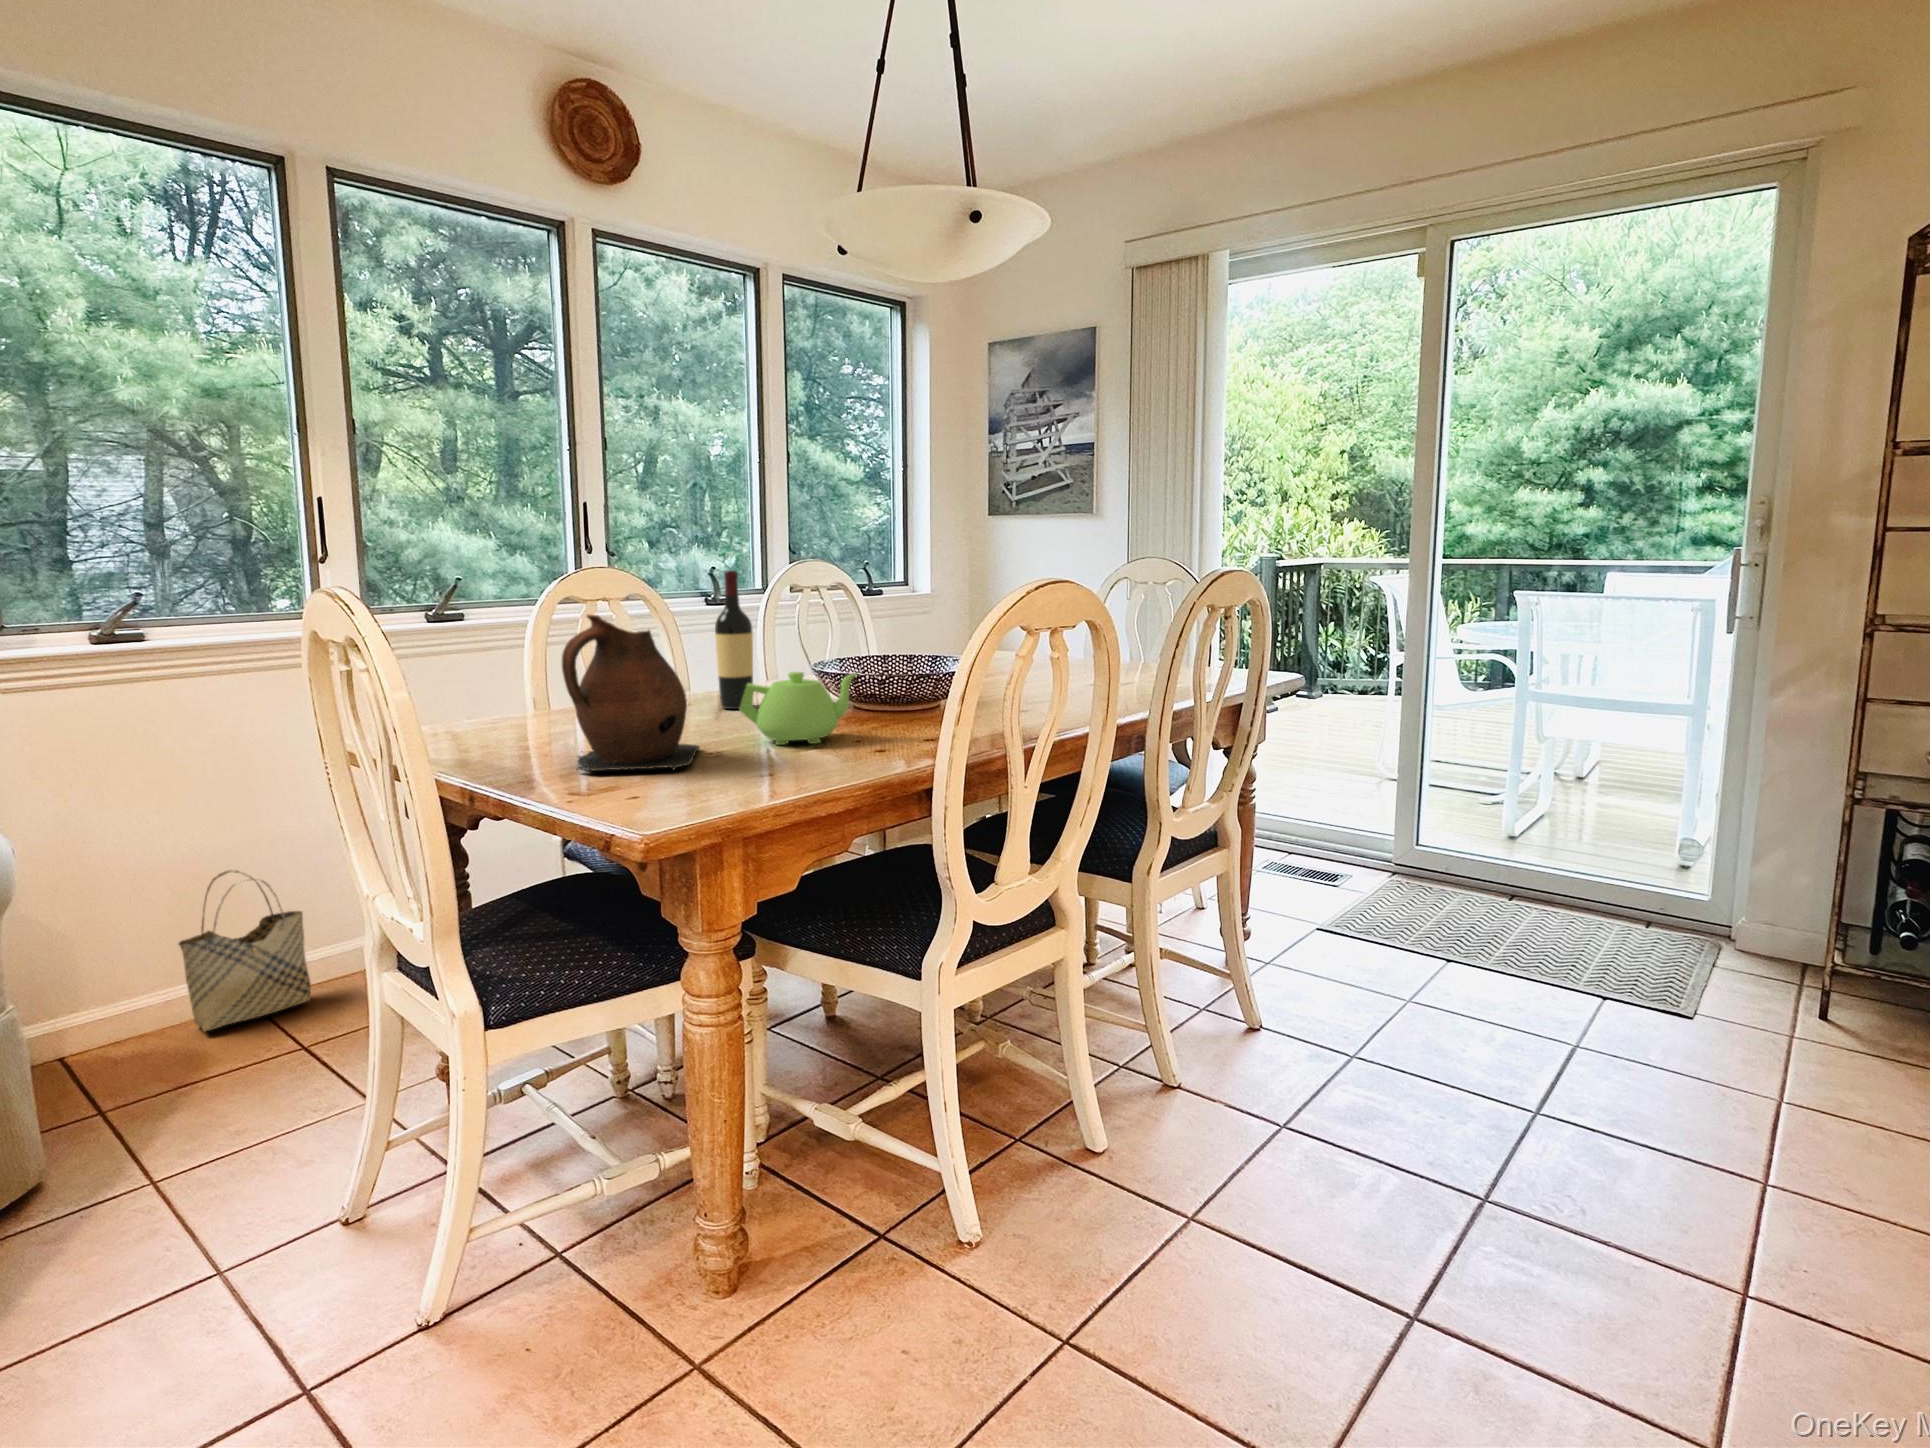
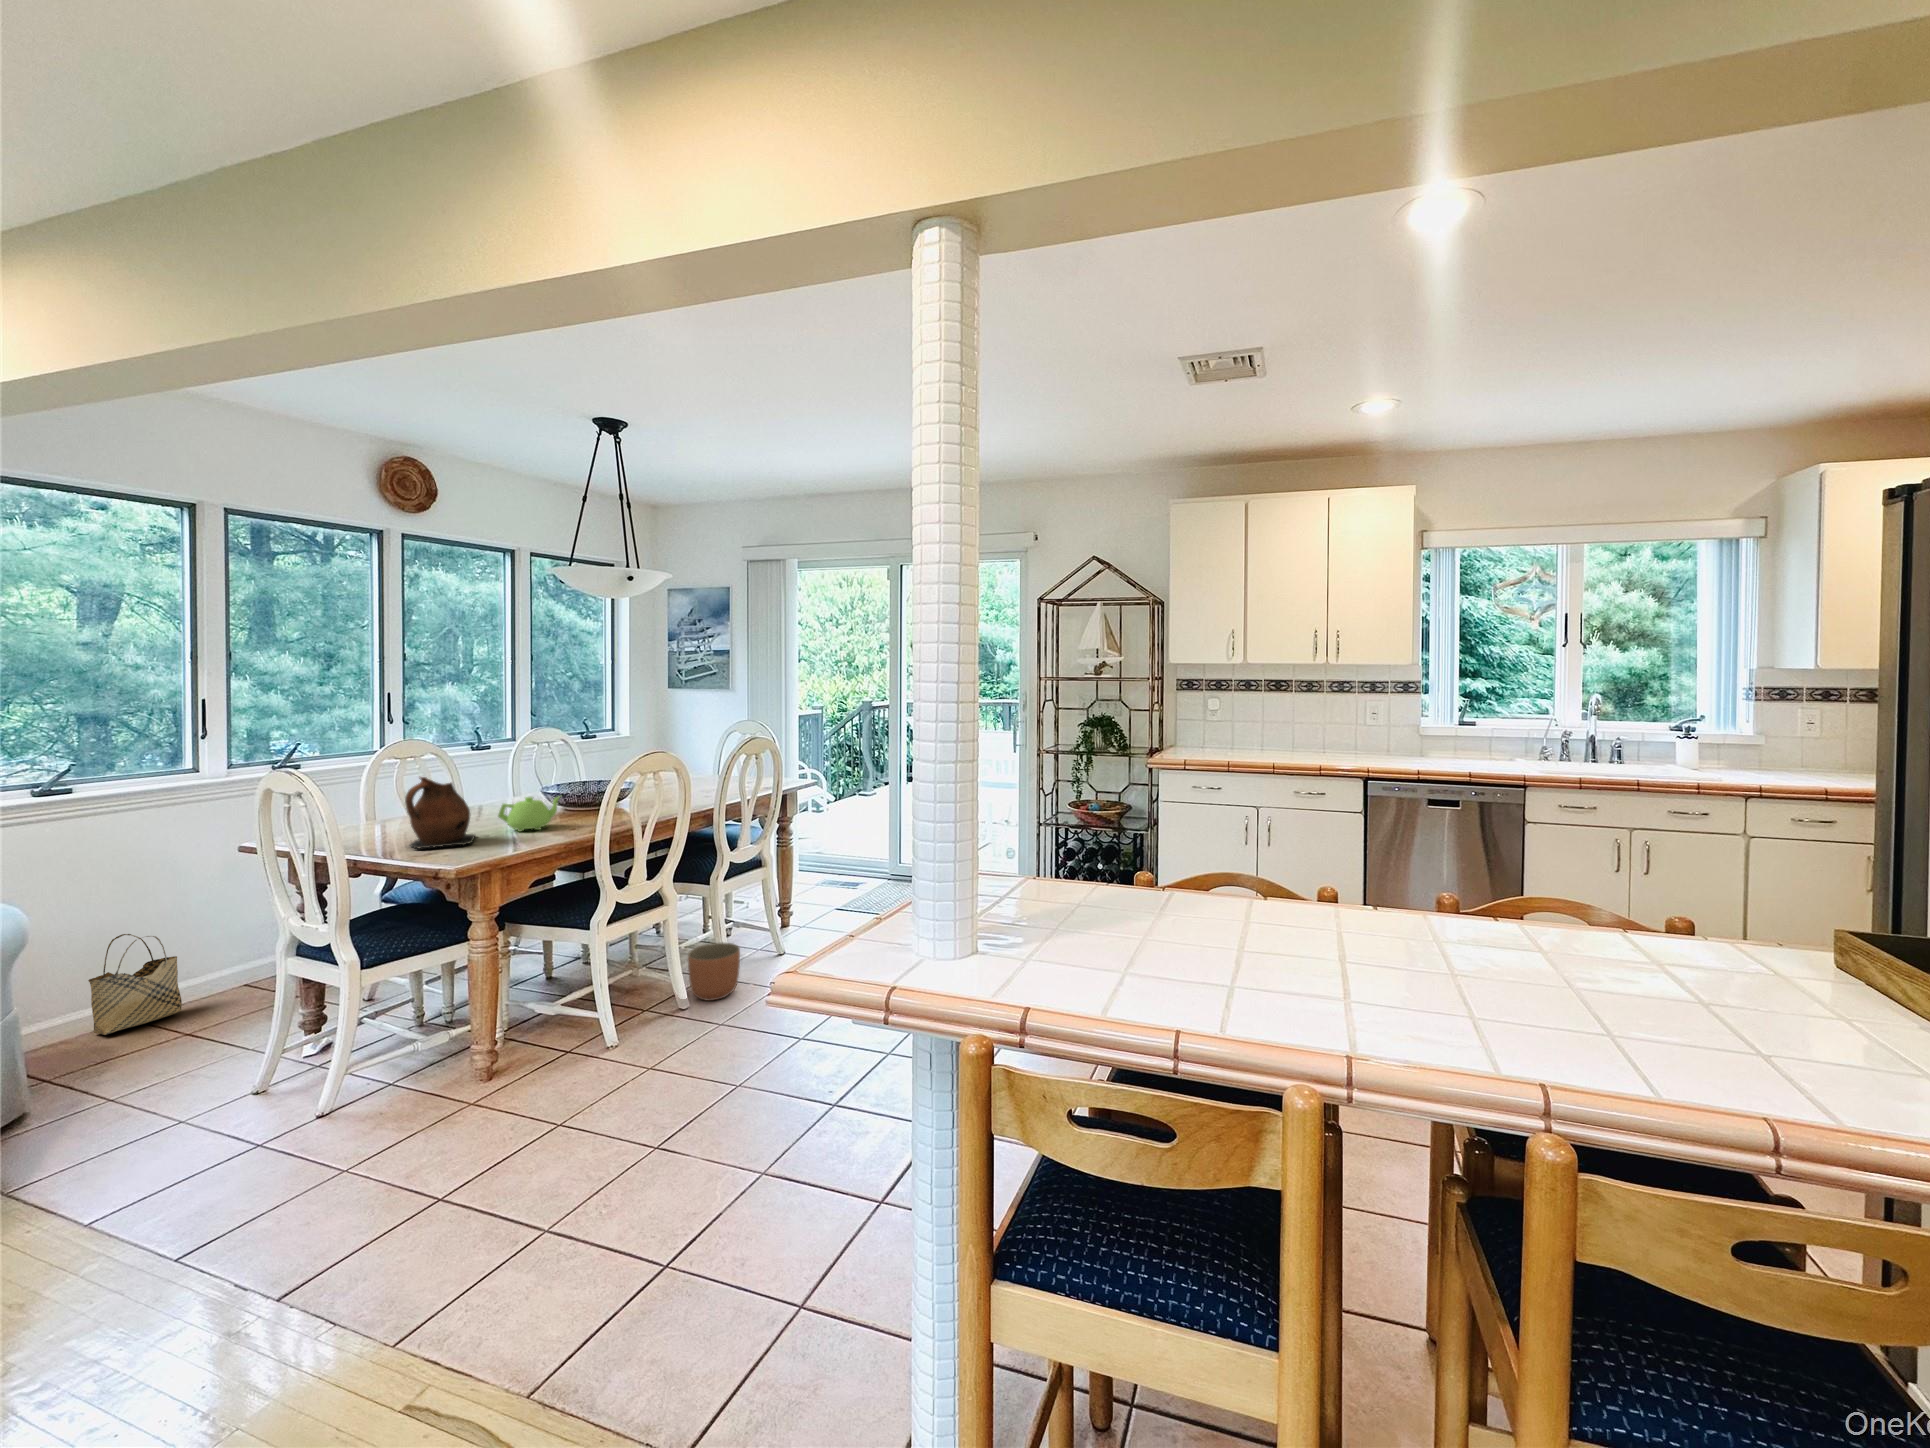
wine bottle: present [715,571,753,709] -> none [483,744,505,816]
planter: none [1105,1007,1215,1140] -> present [688,943,740,1001]

